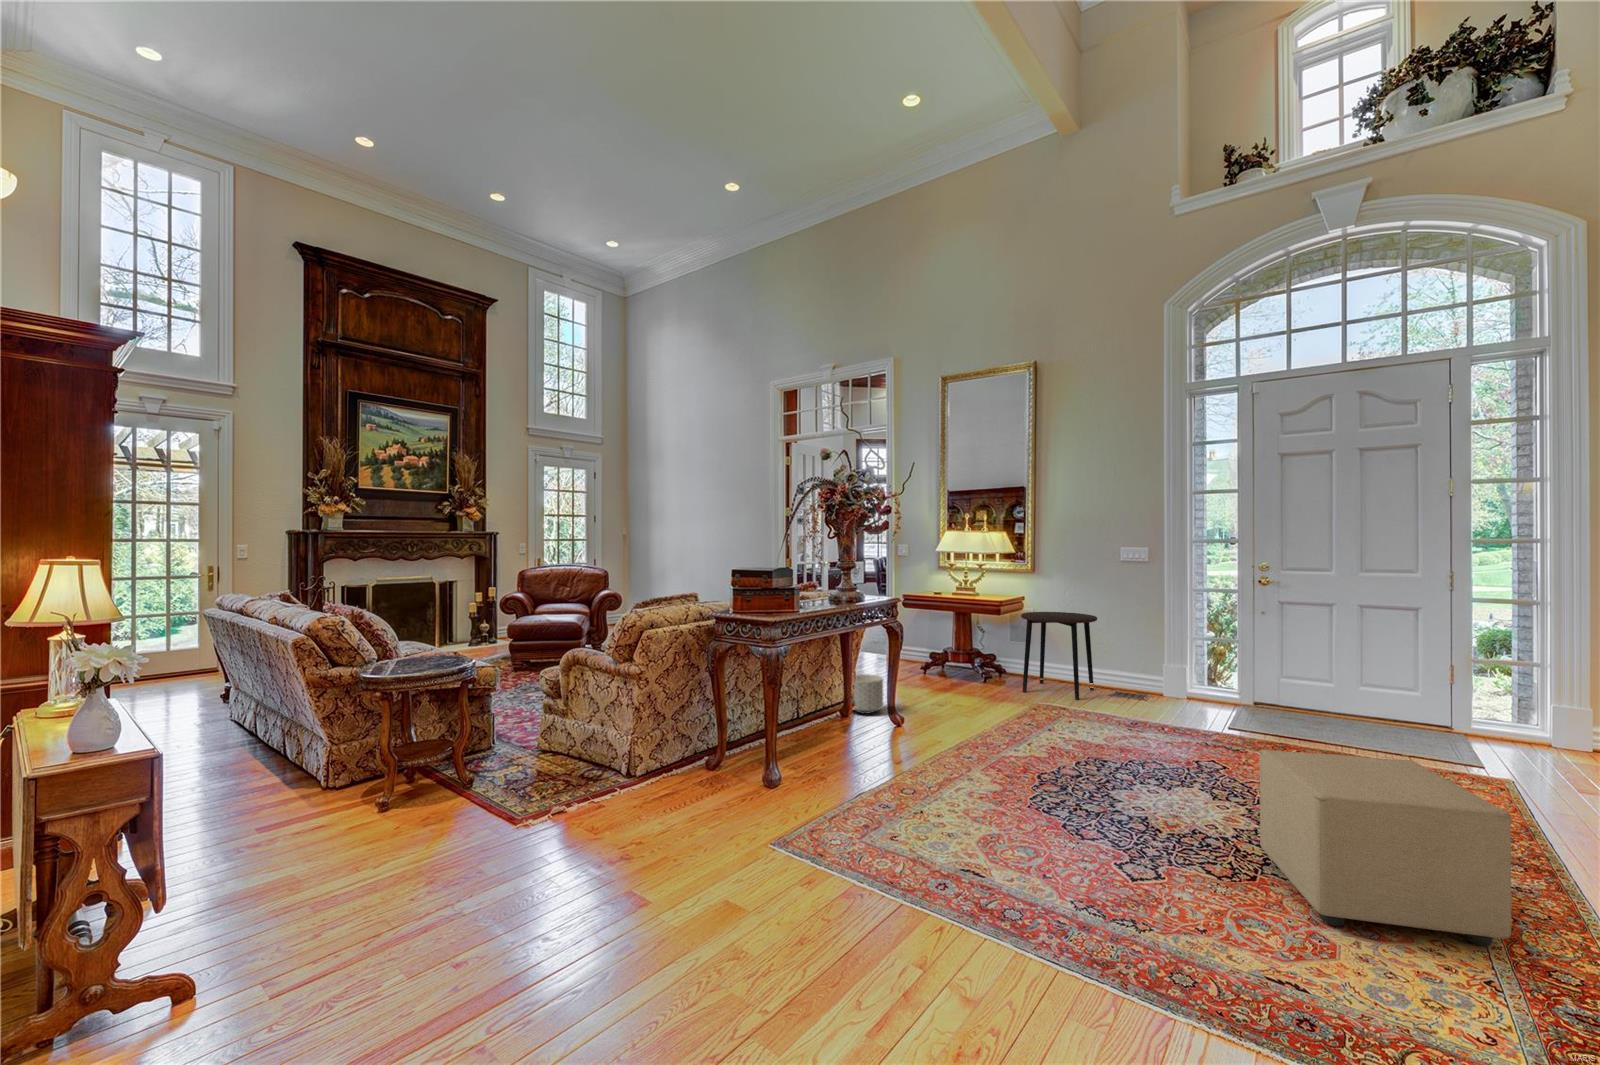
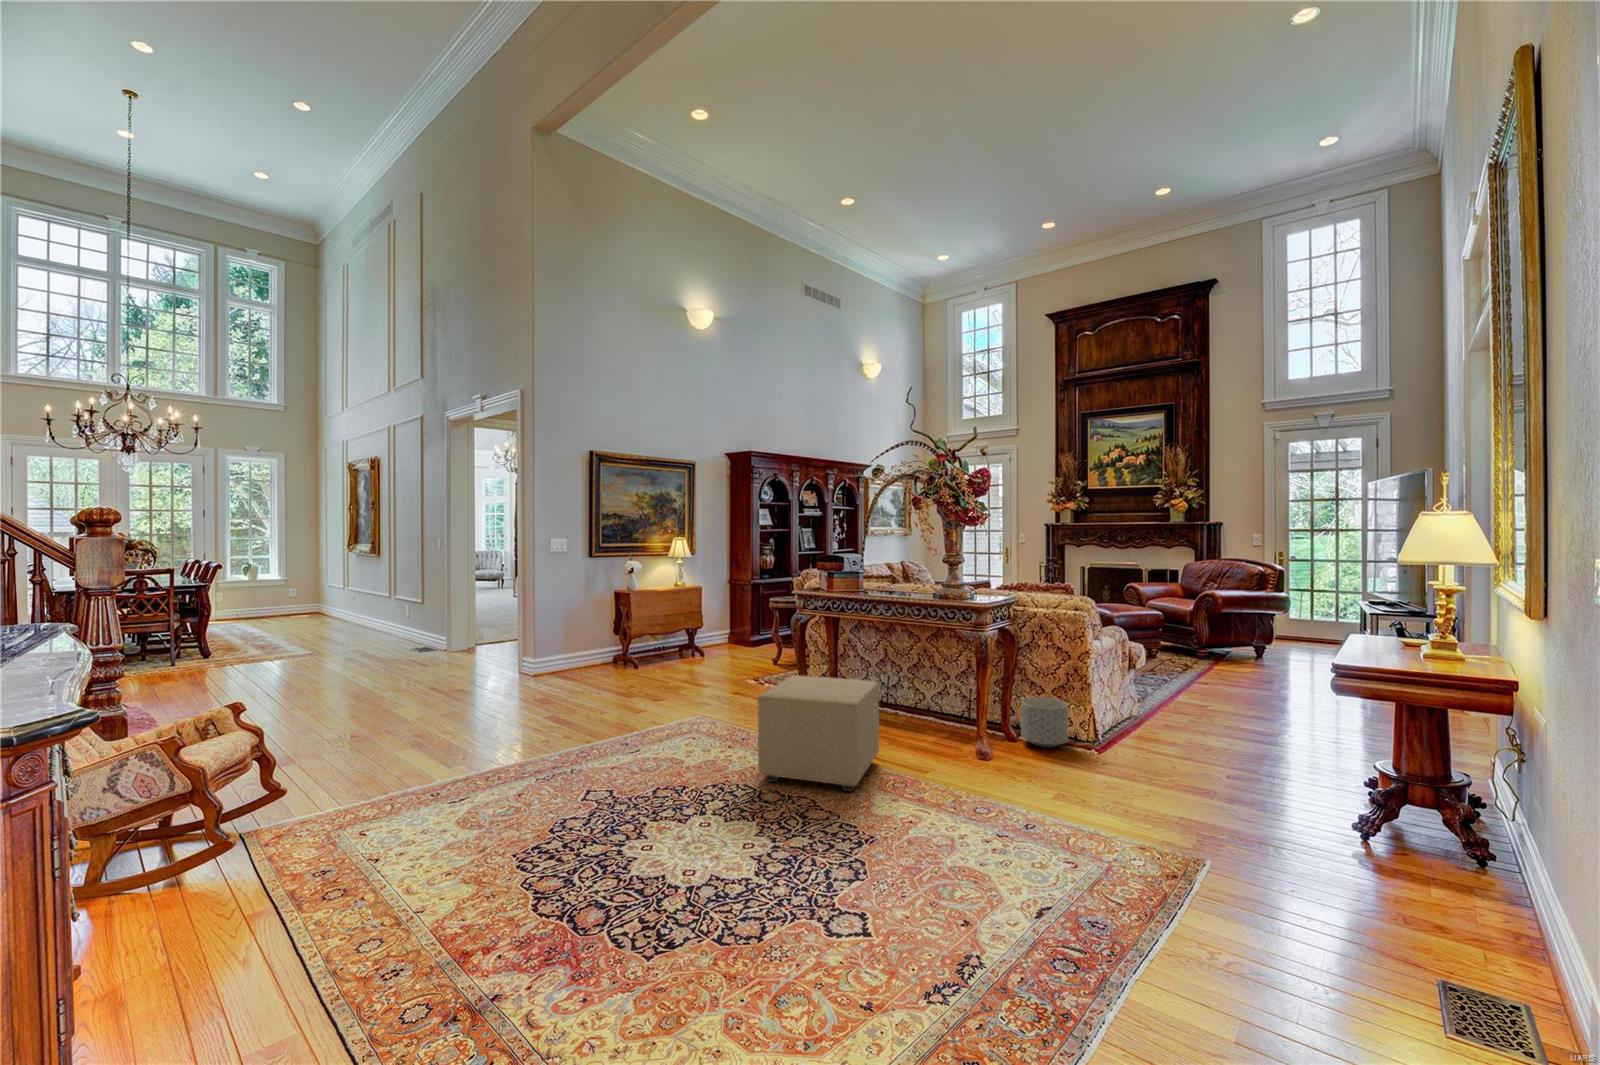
side table: present [1021,612,1097,700] -> none [1291,700,1535,971]
ottoman: present [1259,750,1511,946] -> present [758,675,879,792]

